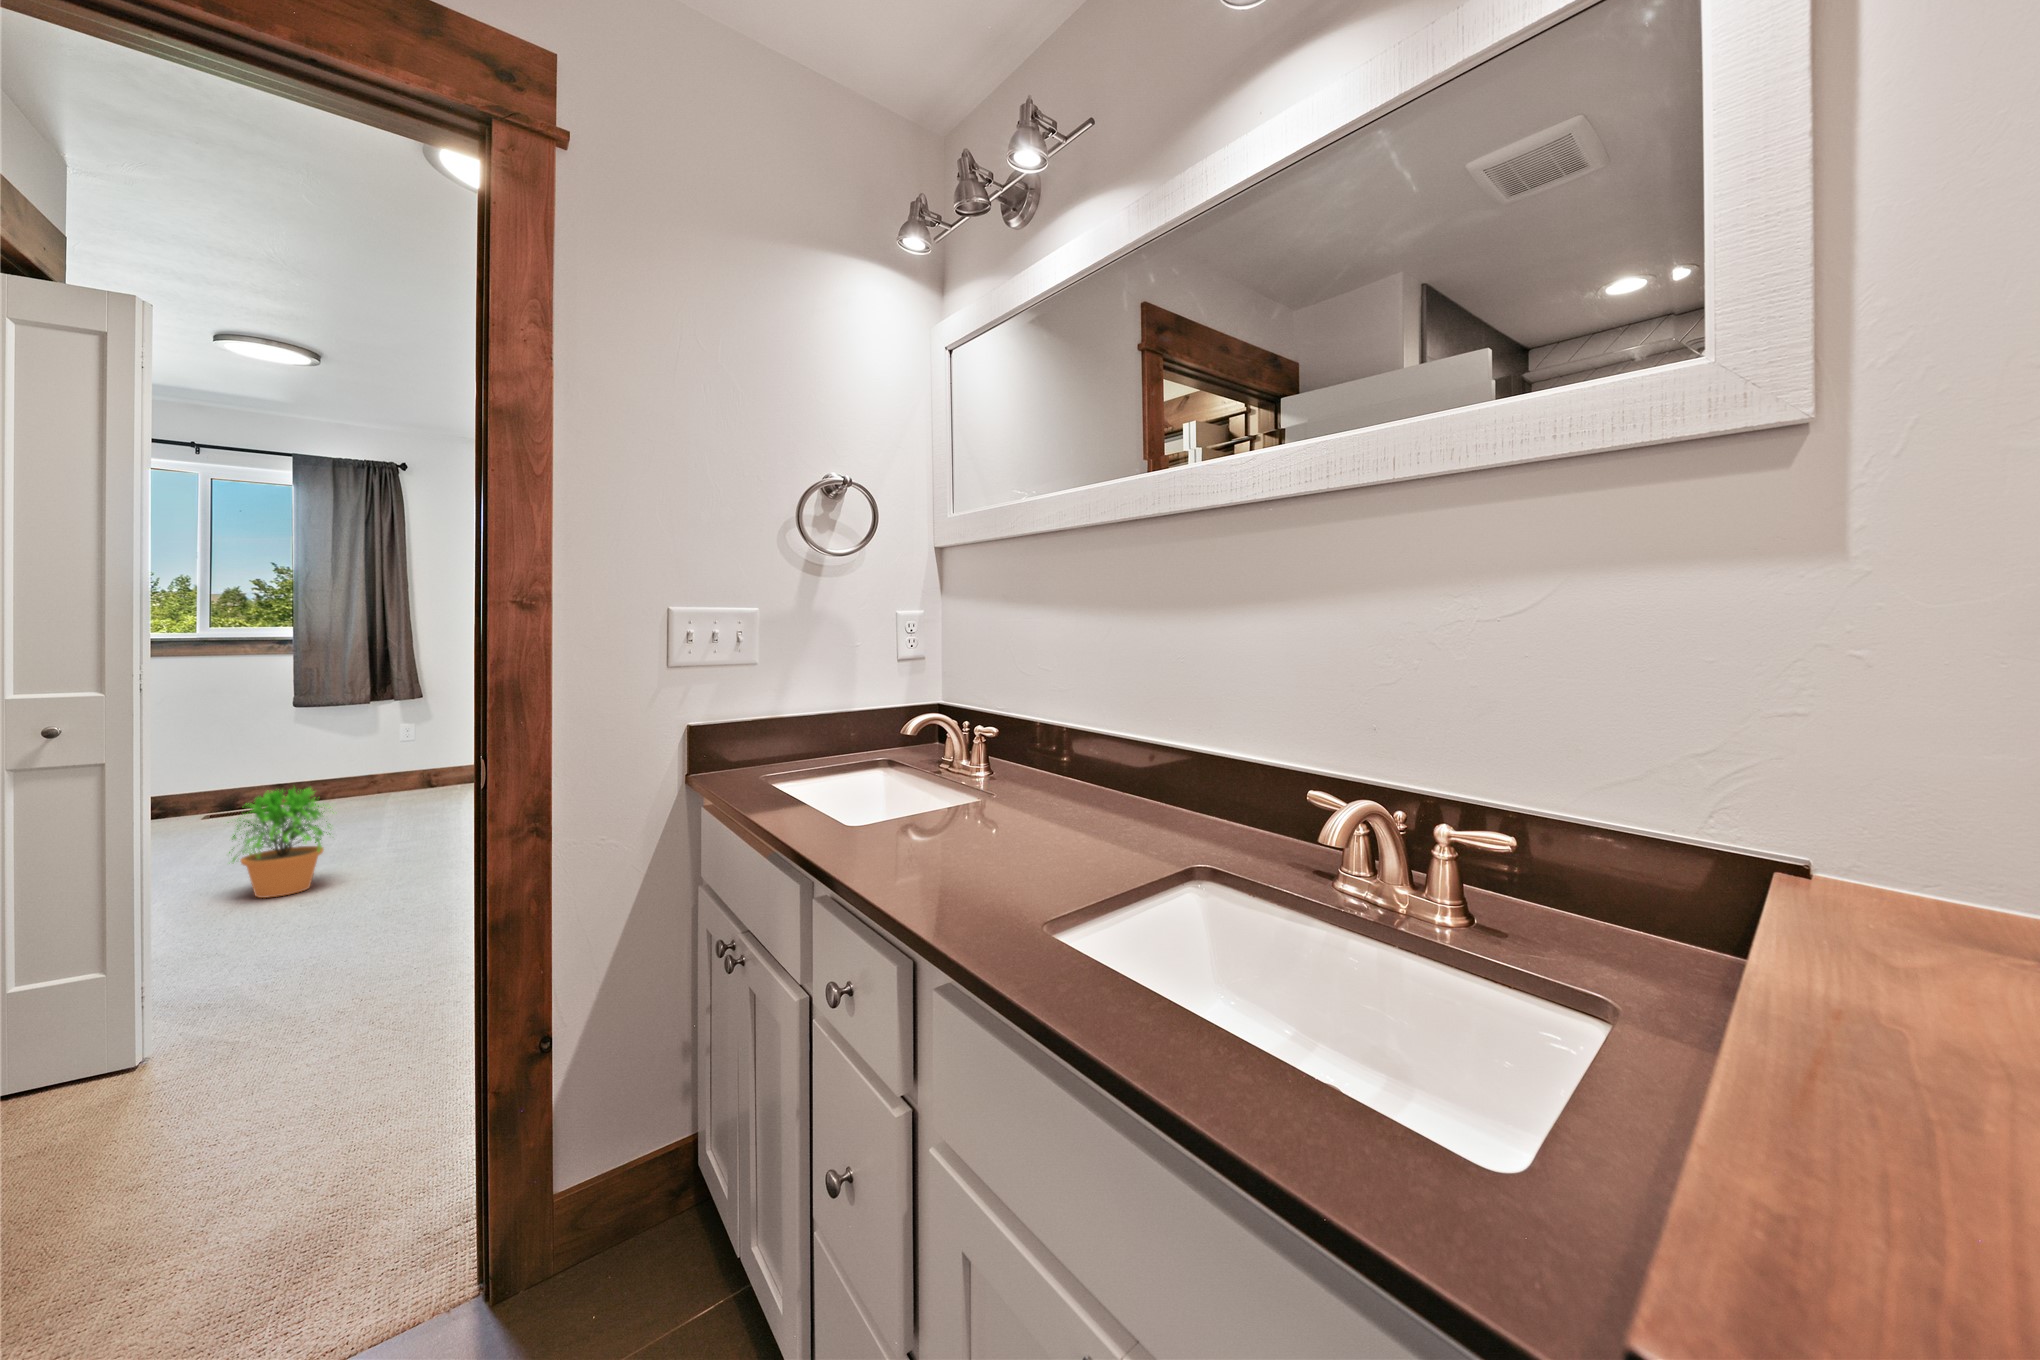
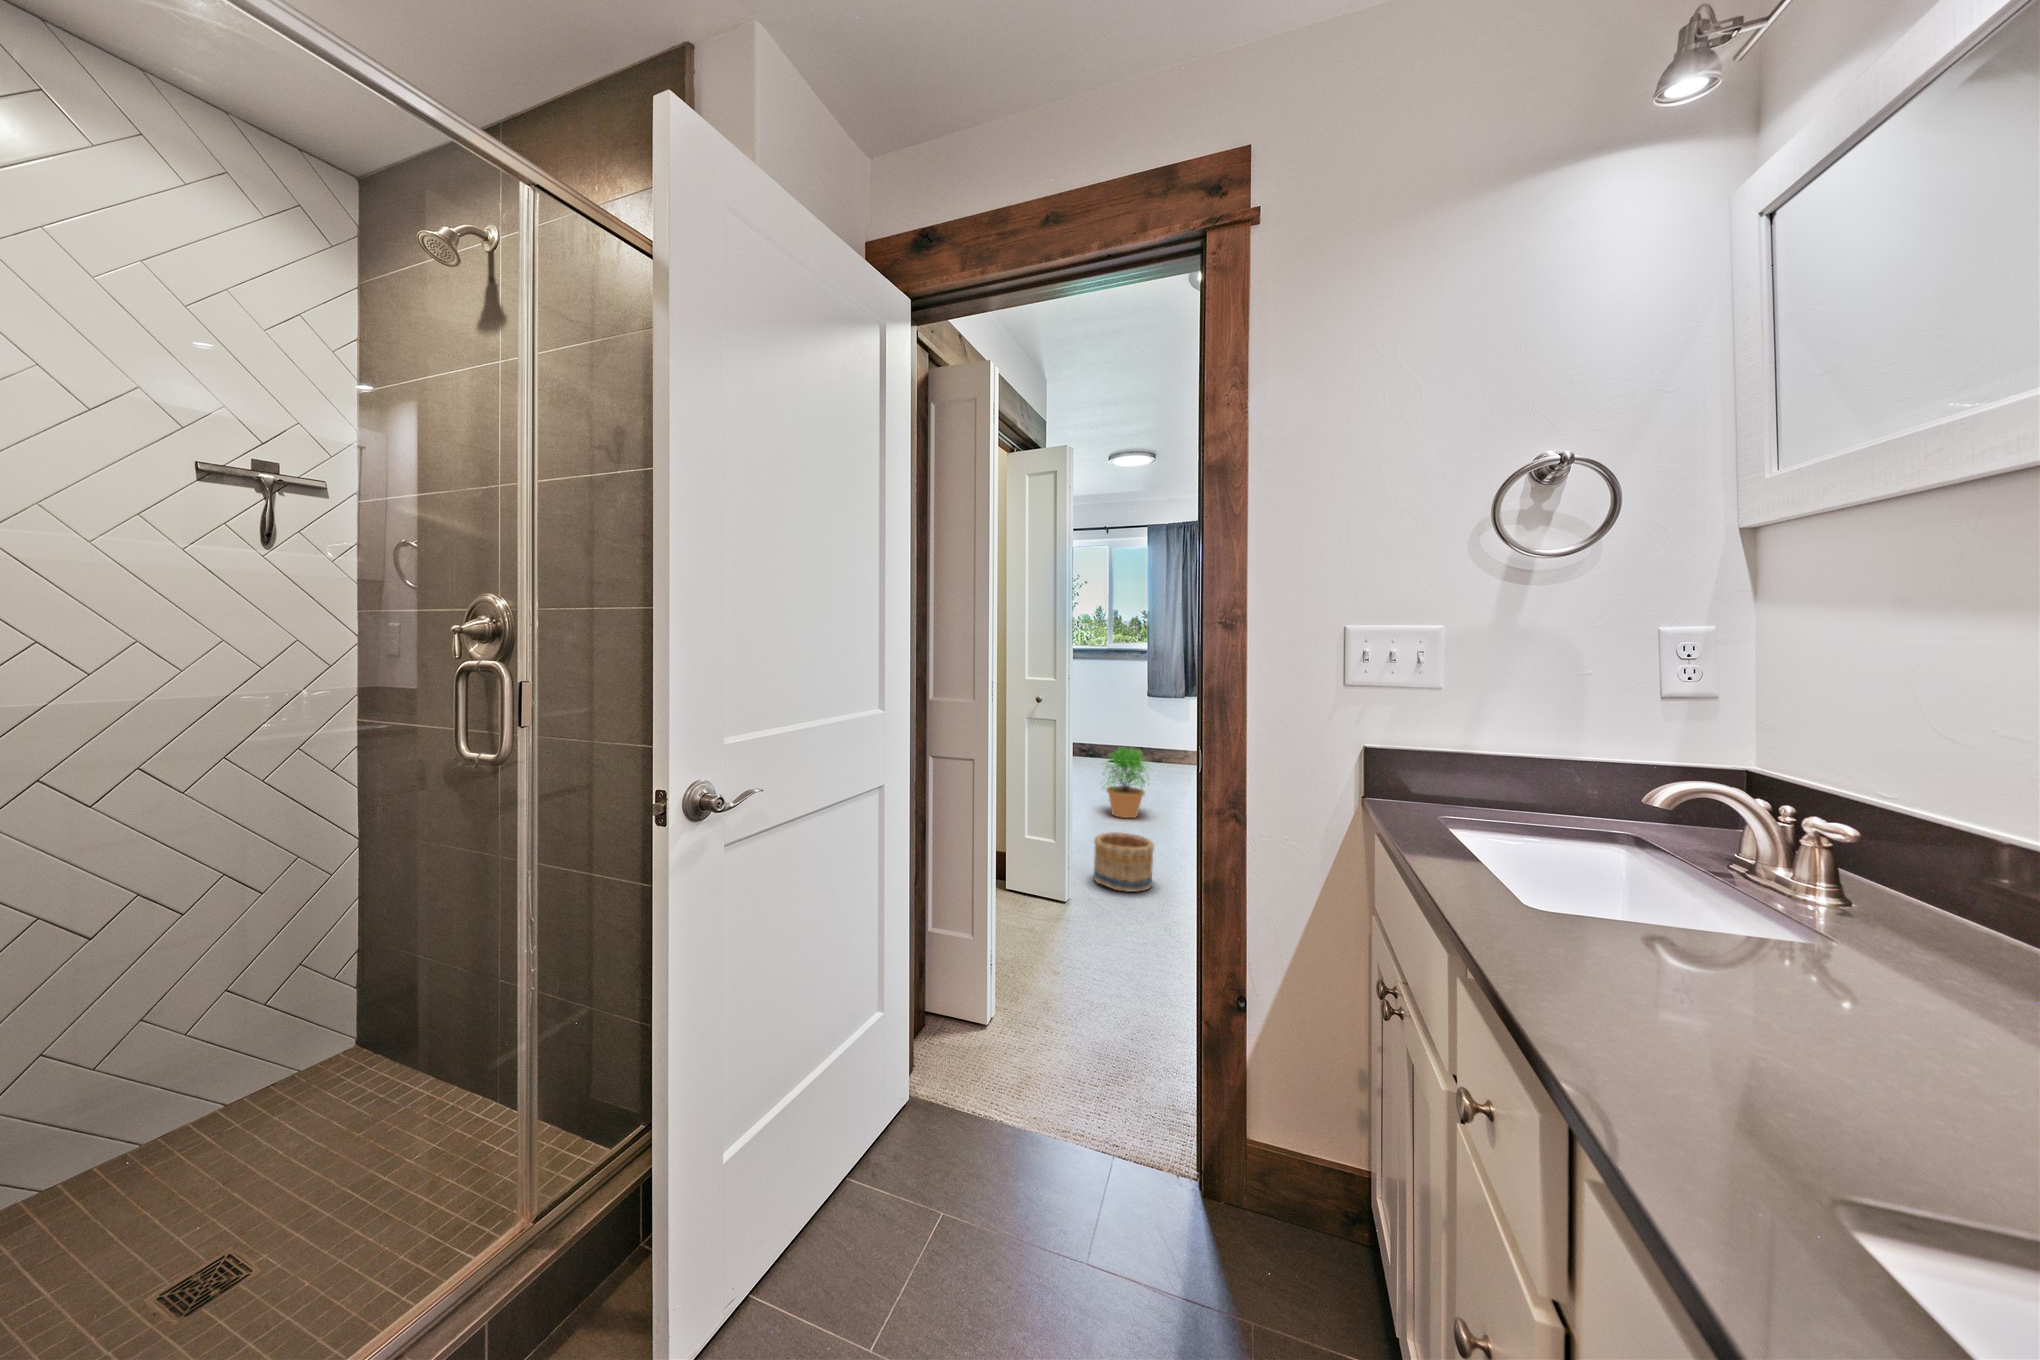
basket: none [238,909,362,1005] -> present [1094,832,1154,892]

